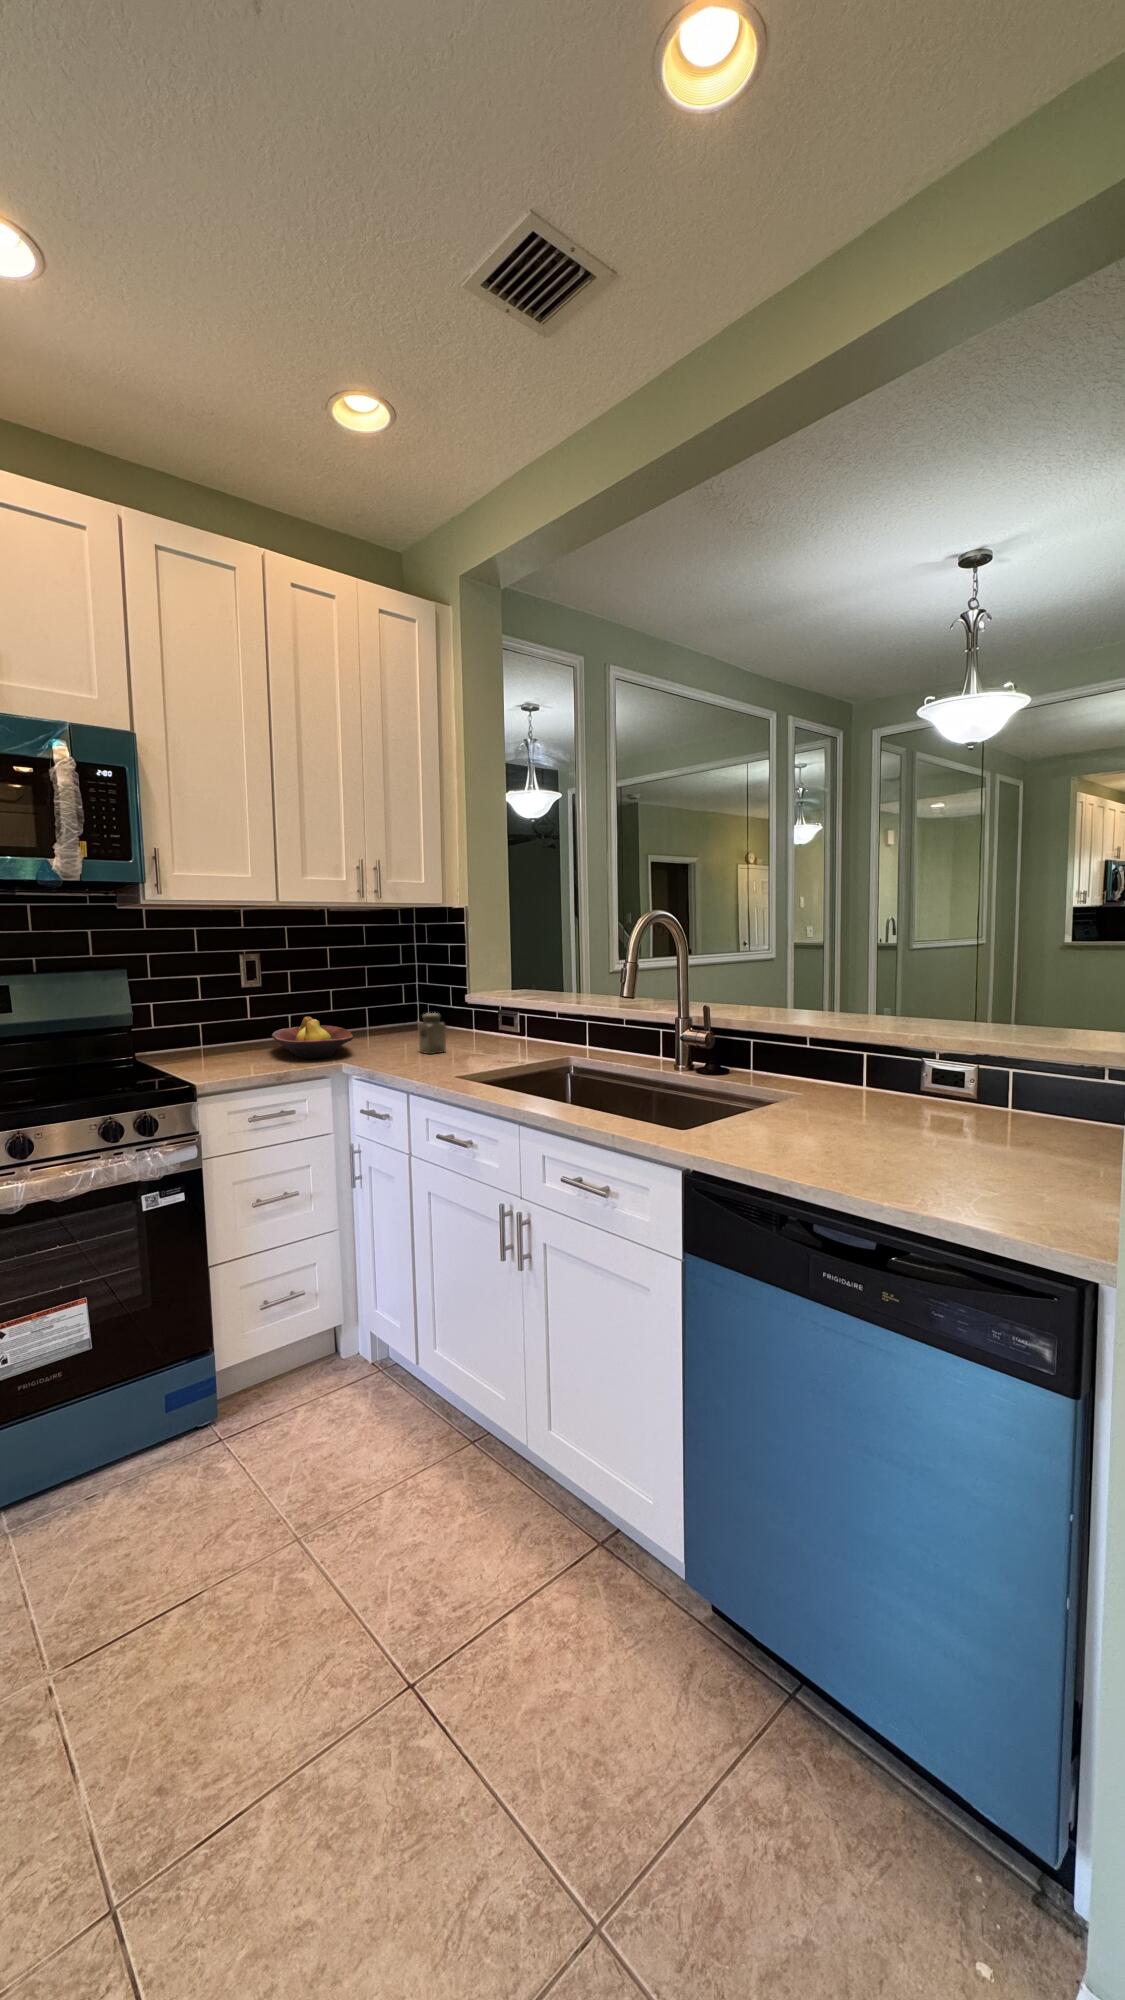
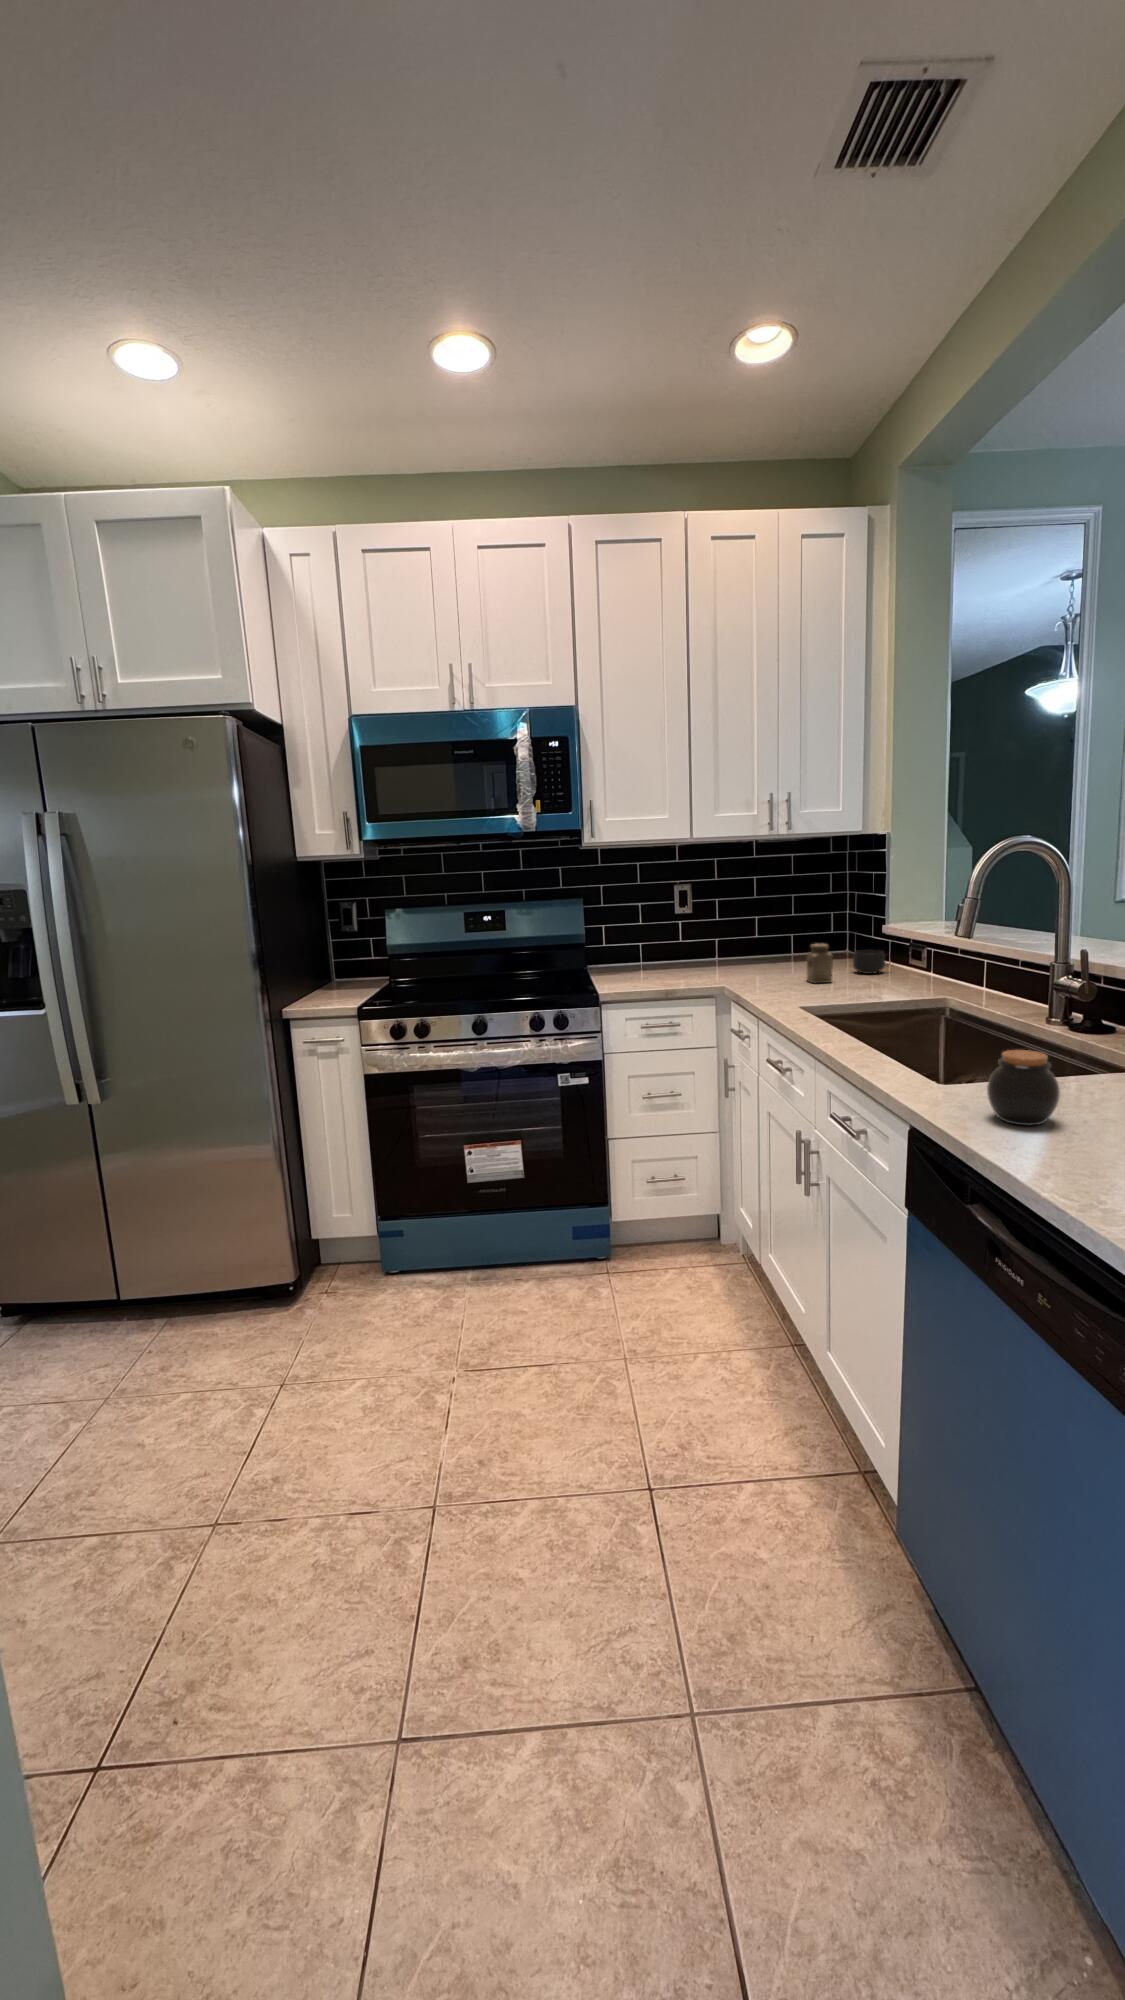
fruit bowl: present [272,1017,353,1059] -> none [681,942,750,980]
mug: none [450,1018,484,1042] -> present [853,950,885,974]
jar: none [747,1088,803,1153] -> present [987,1050,1060,1126]

